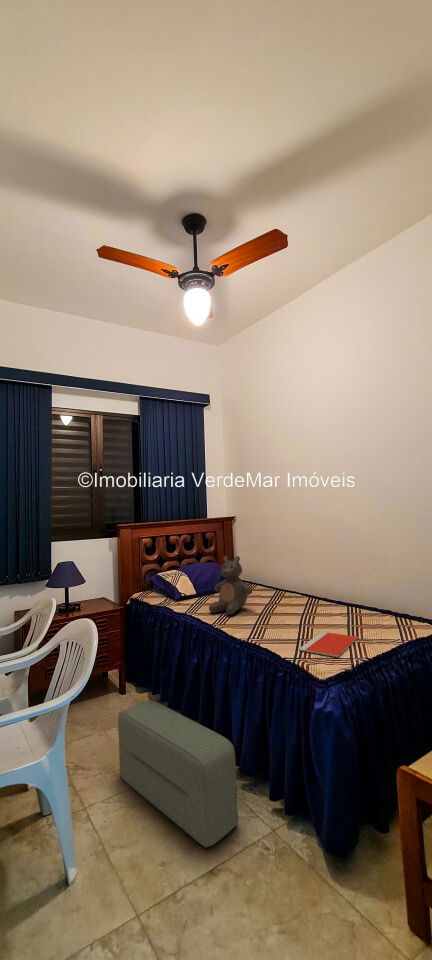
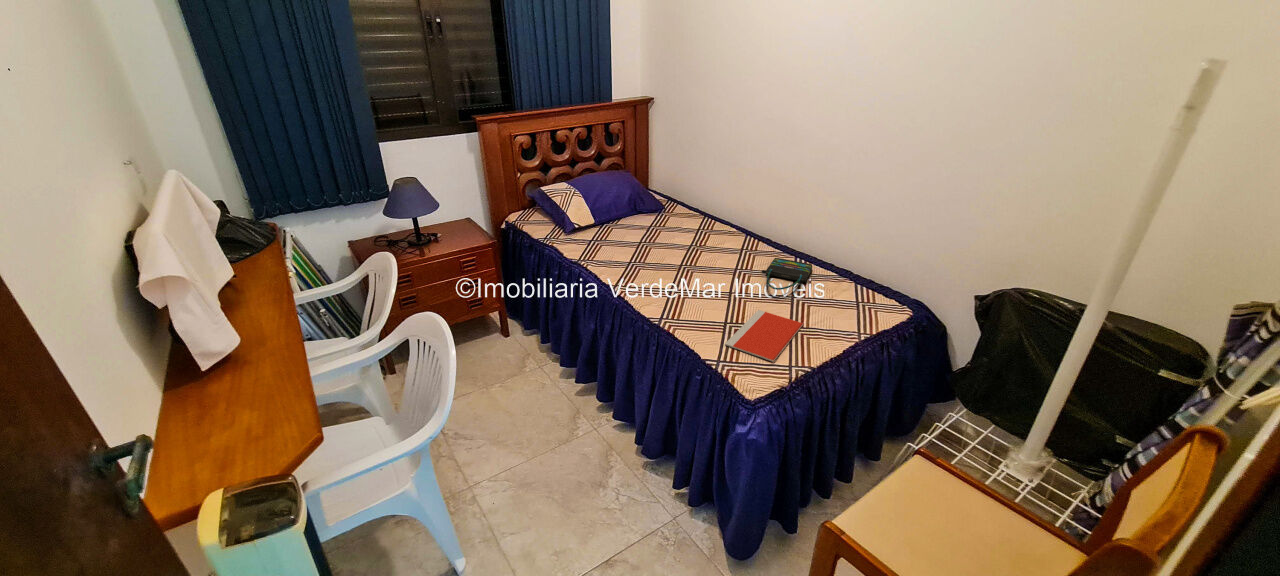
teddy bear: present [209,556,252,615] -> none [611,184,671,269]
tote bag: none [322,605,360,625] -> present [762,258,812,298]
pouf: present [118,700,238,847] -> none [499,376,637,536]

